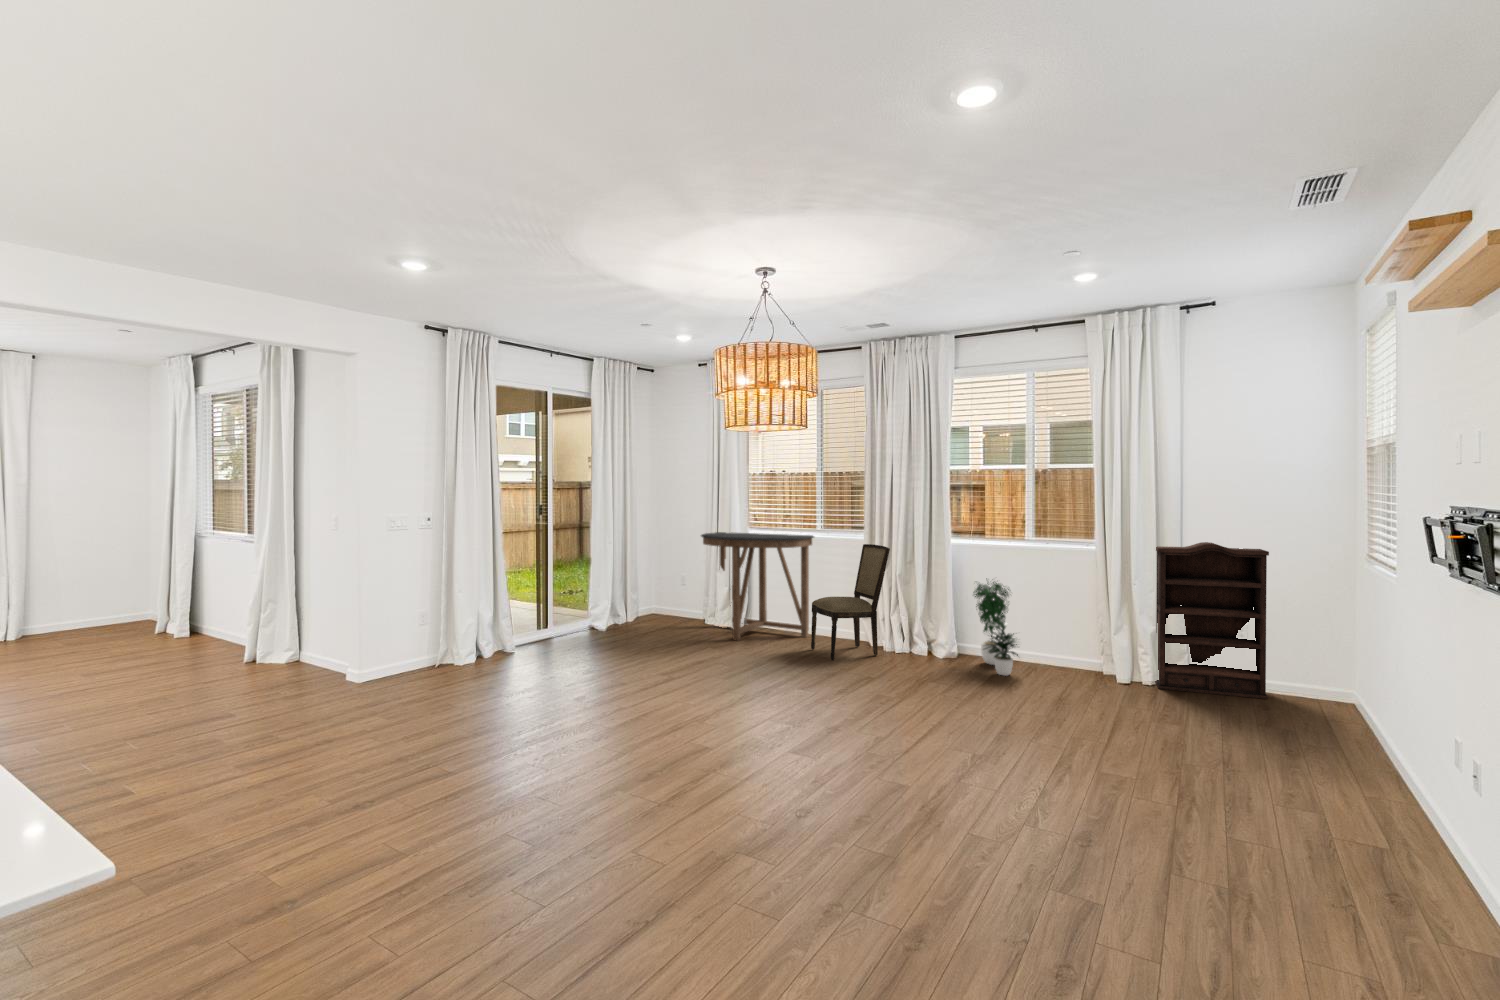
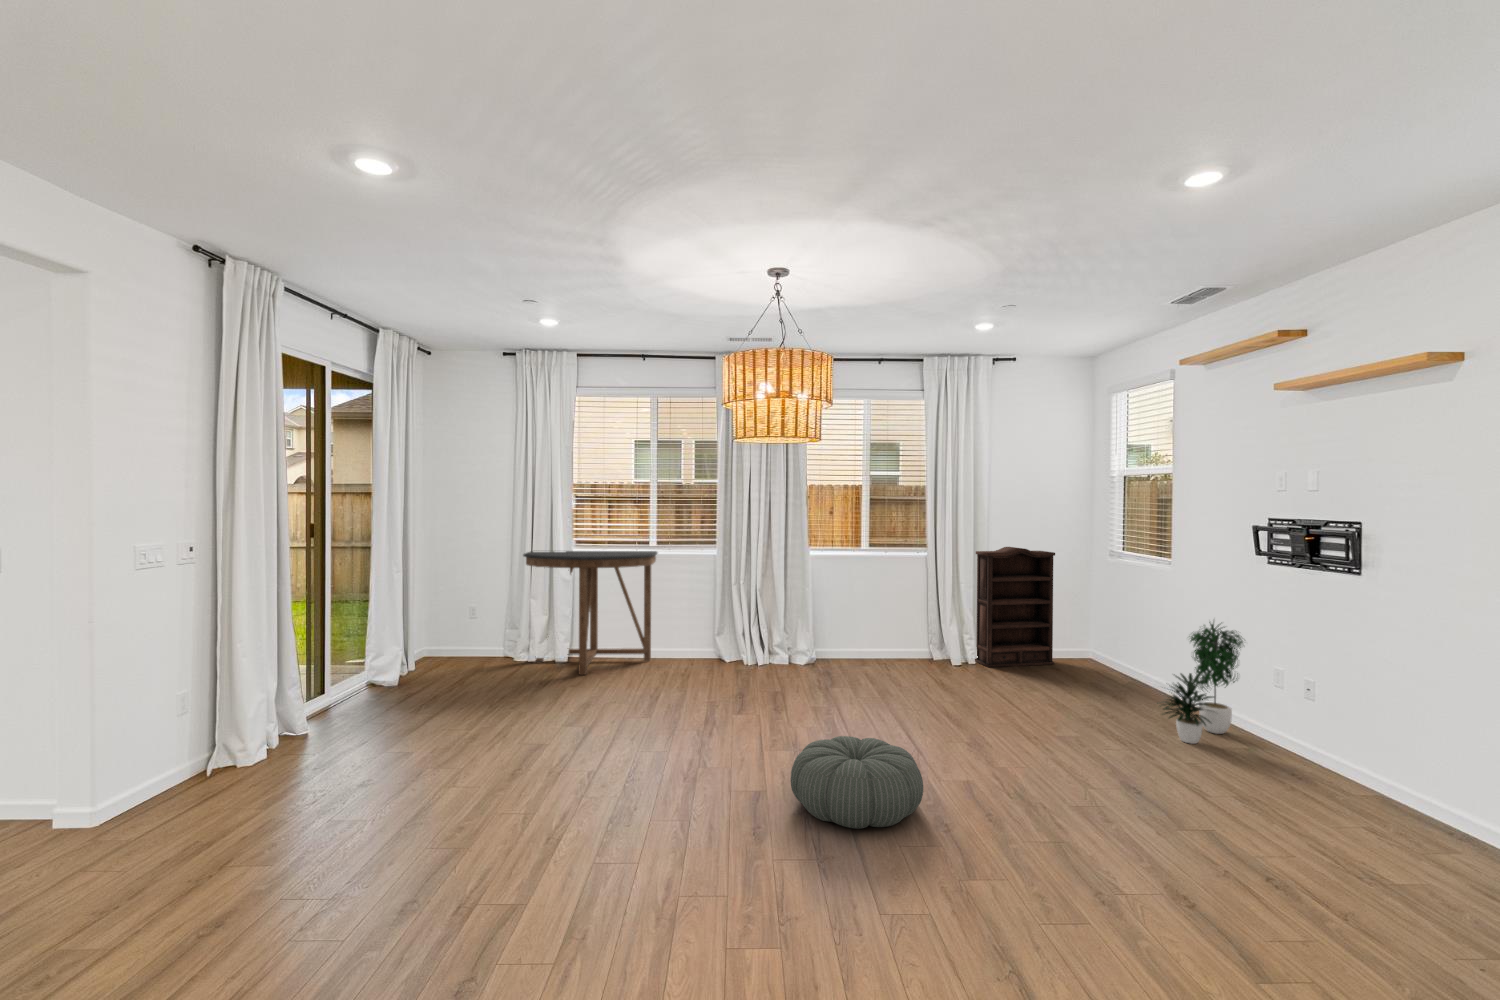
dining chair: present [811,544,890,660] -> none [679,559,761,682]
potted plant: present [973,582,1018,676] -> present [1160,622,1243,744]
pouf: none [699,703,821,783] -> present [791,736,923,829]

